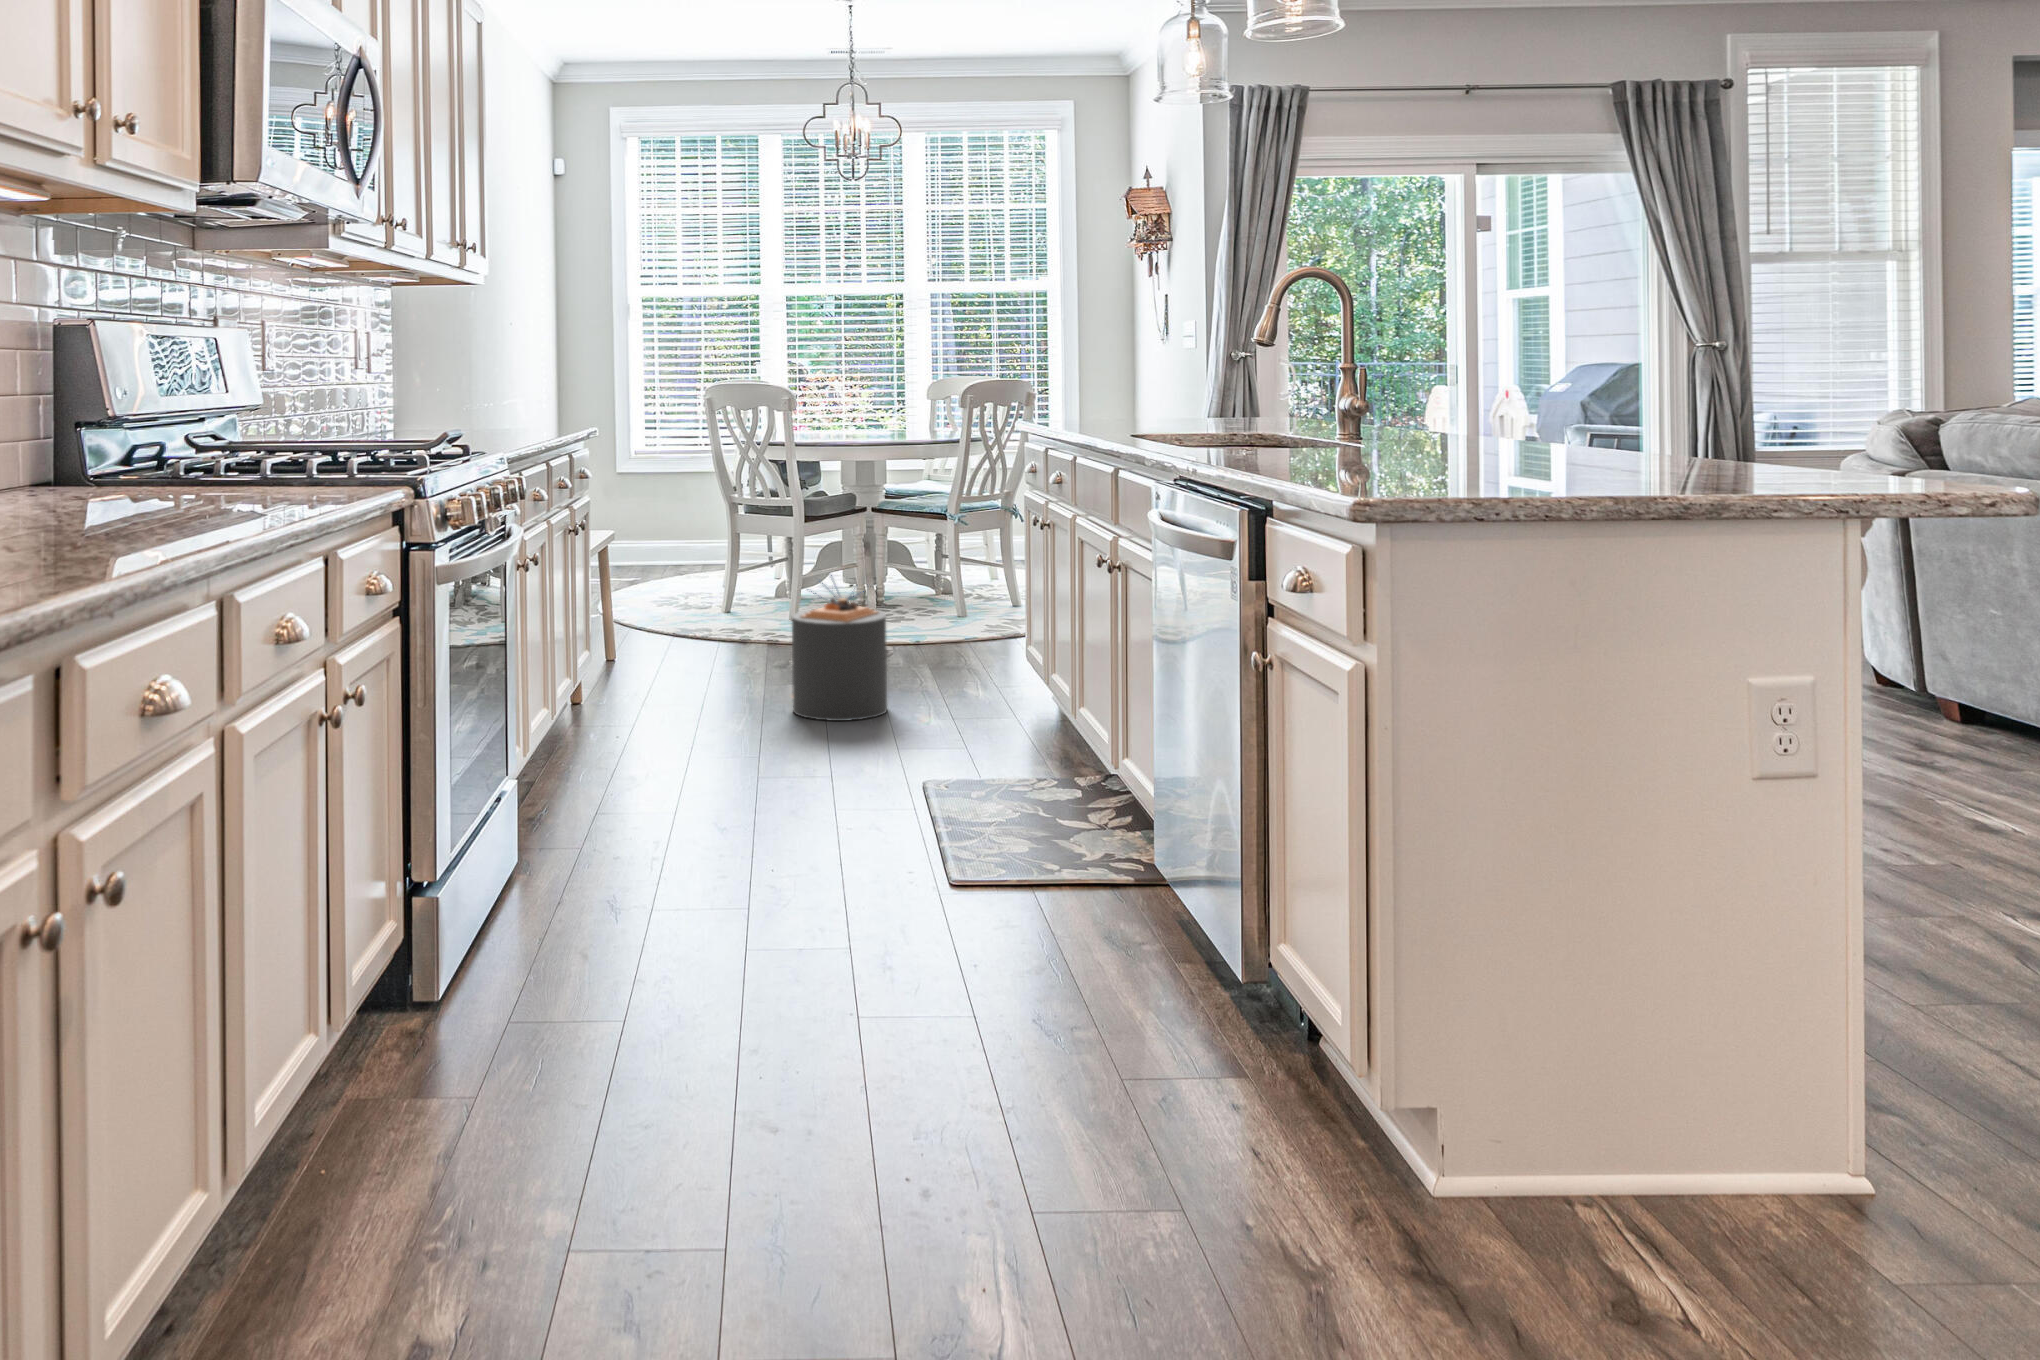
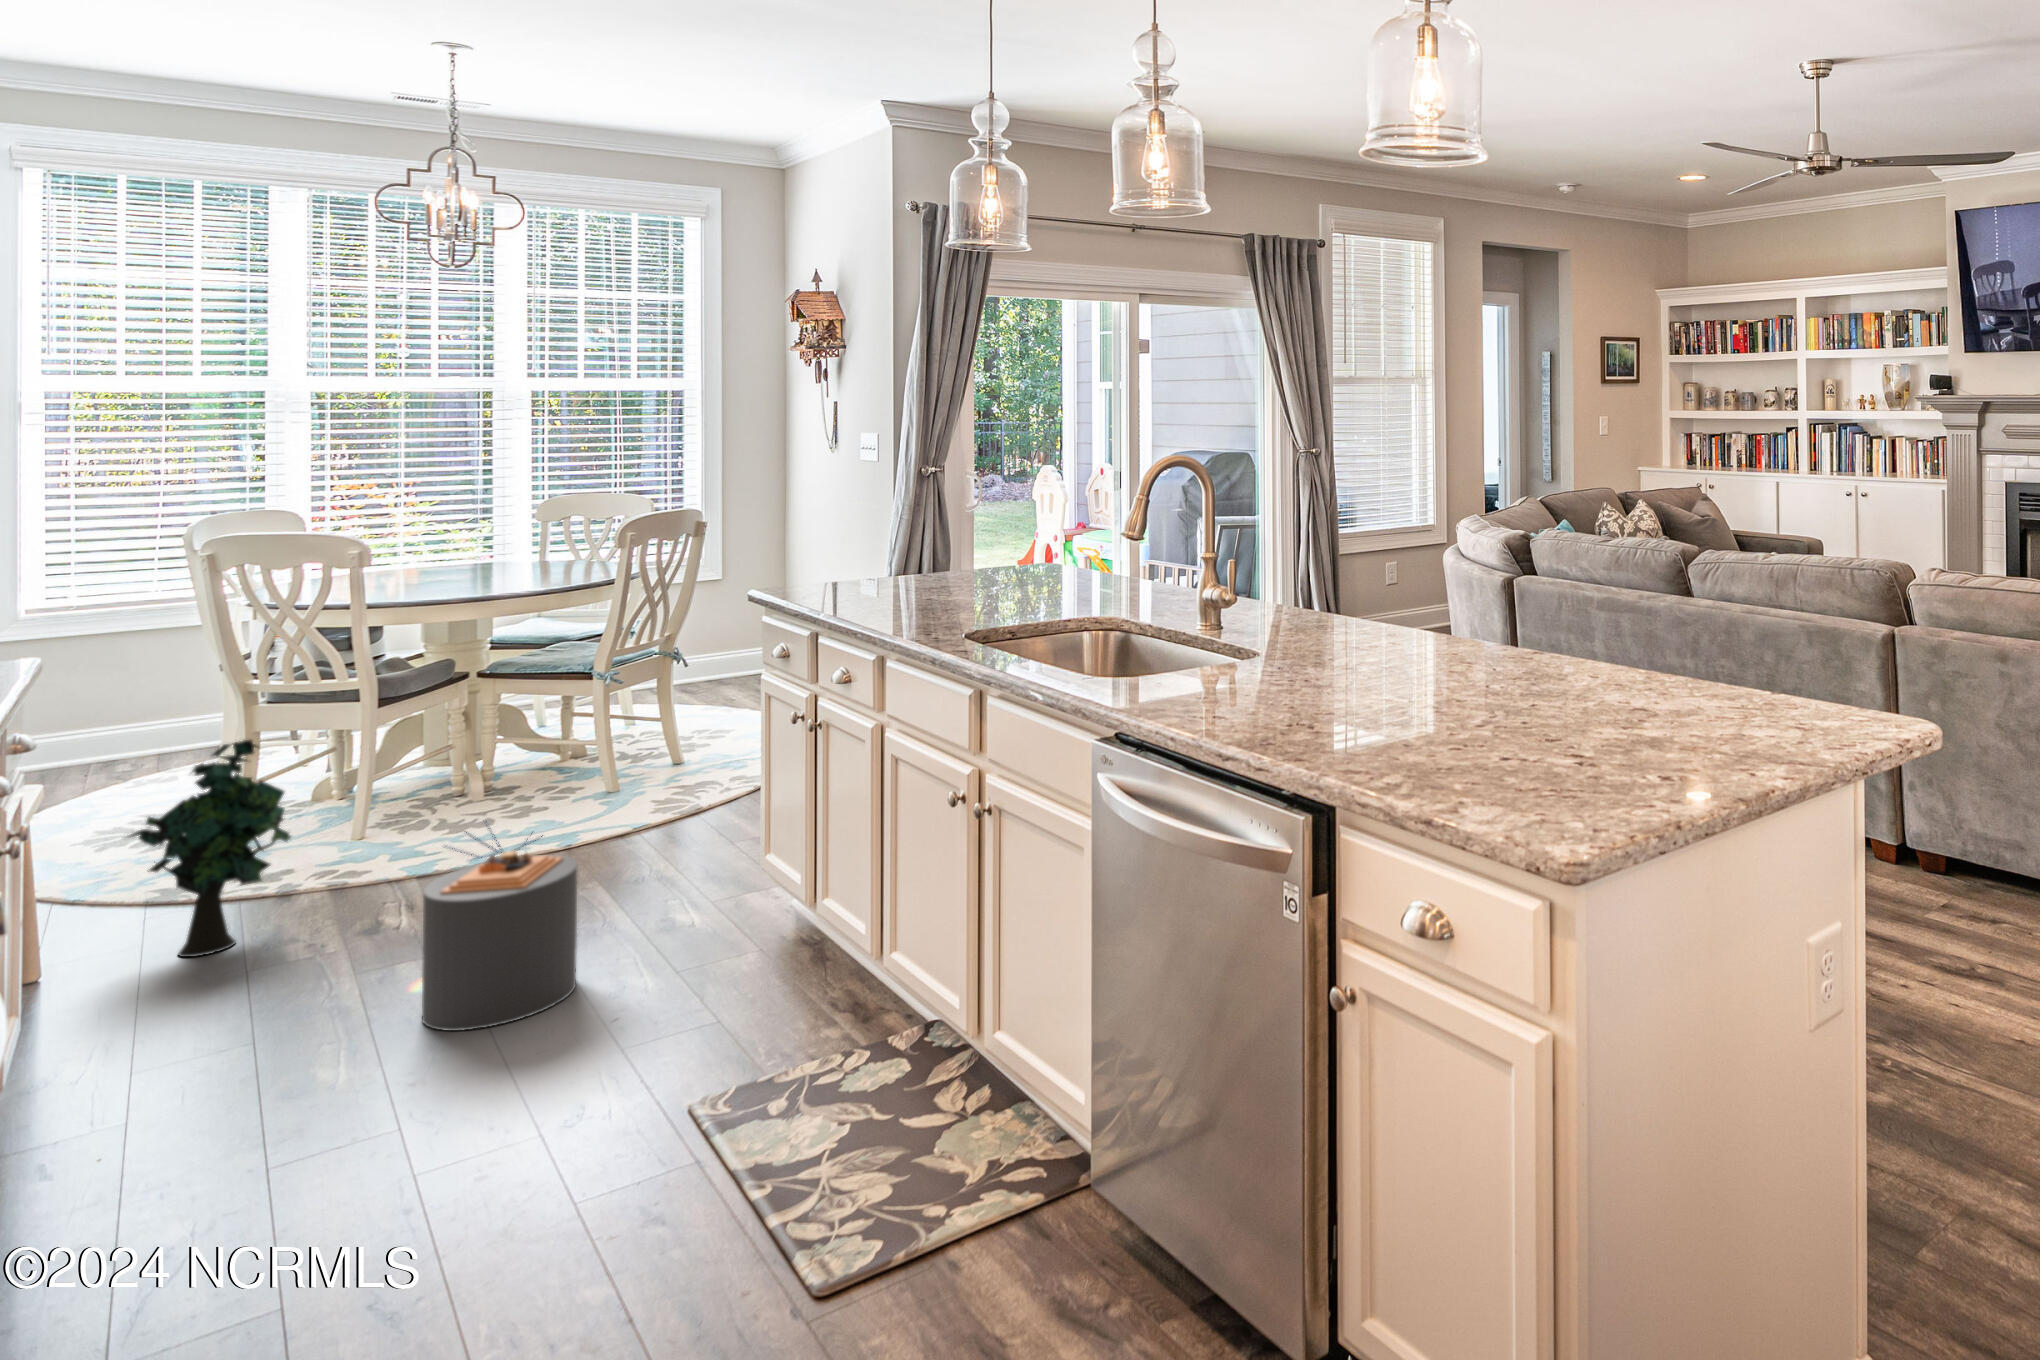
decorative plant: none [655,513,742,661] -> present [127,740,291,957]

